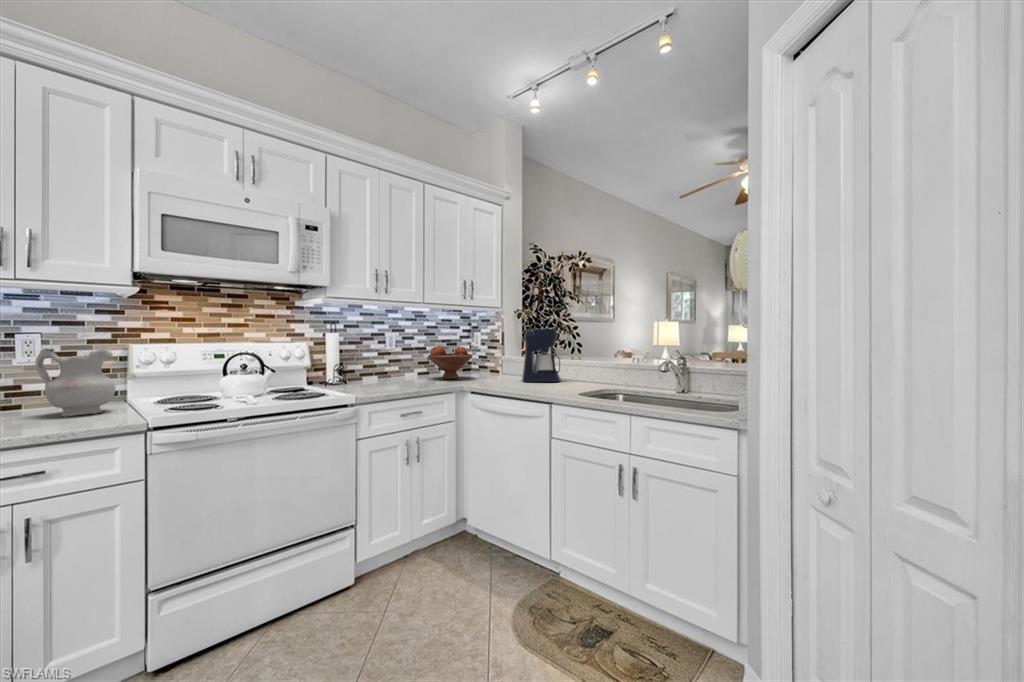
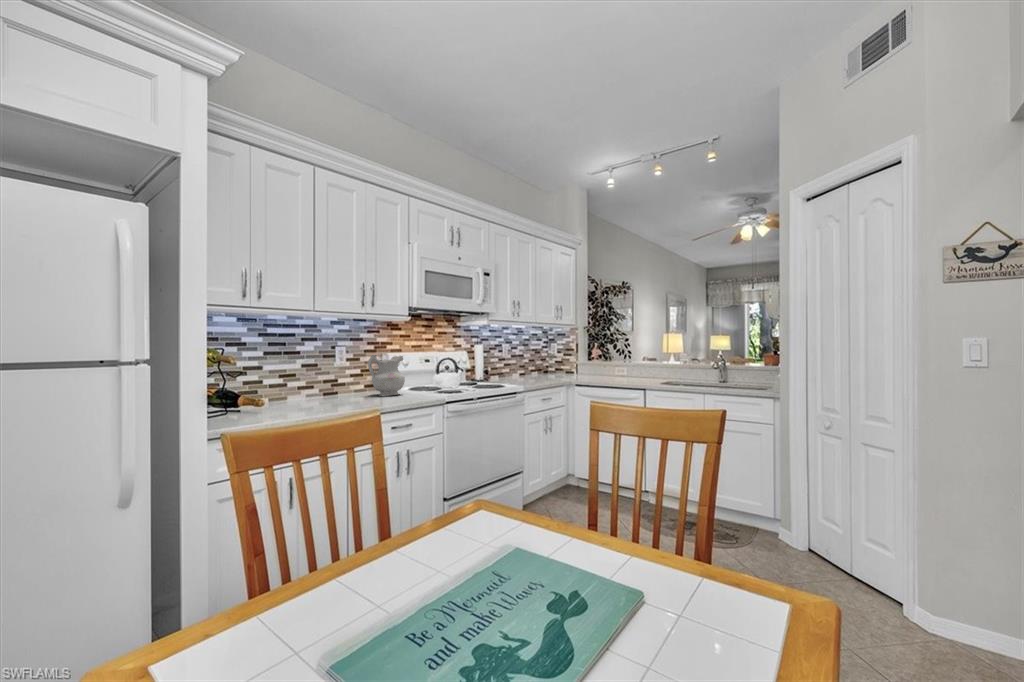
coffee maker: present [522,329,561,382] -> none [605,340,633,378]
fruit bowl: present [428,346,473,379] -> none [534,354,567,378]

